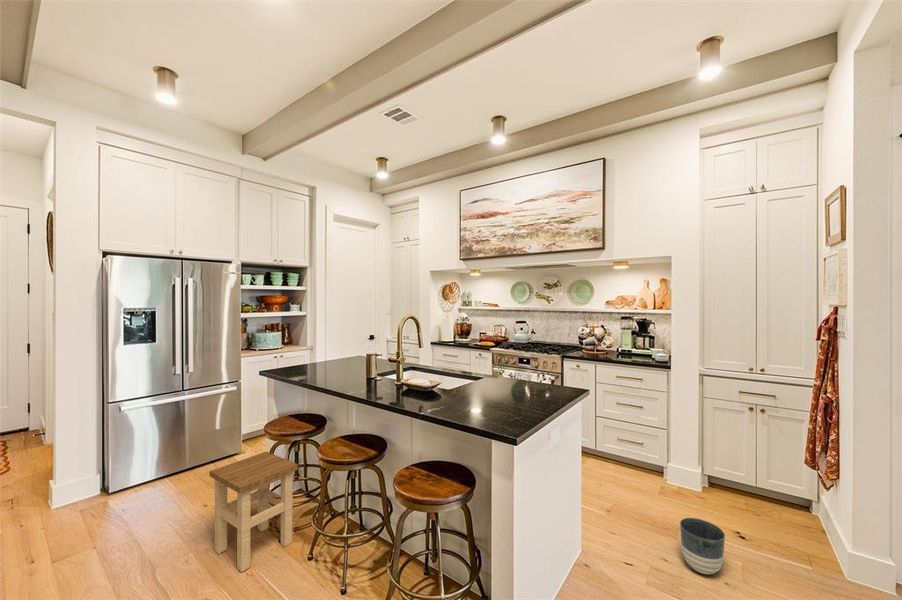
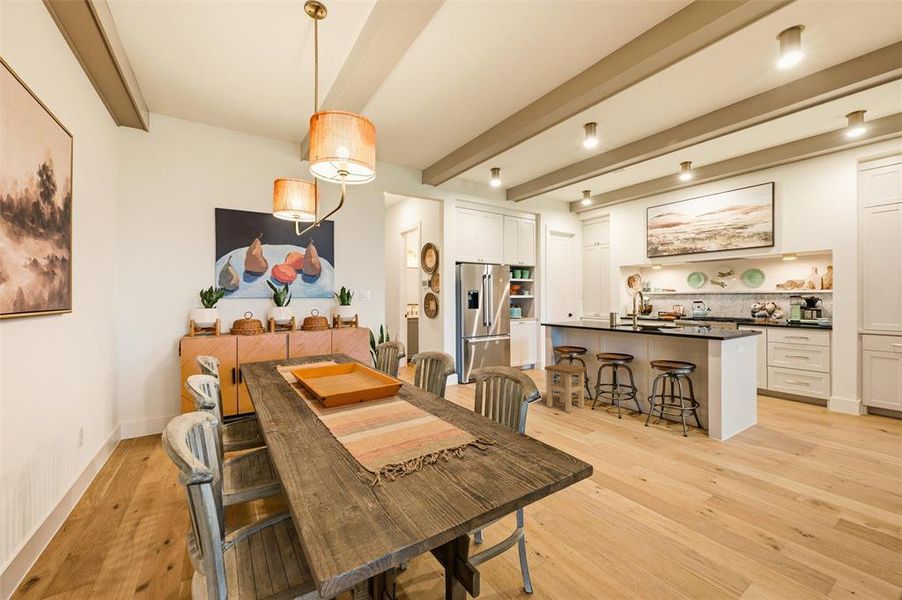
planter: present [680,518,725,574] -> none [835,409,867,437]

